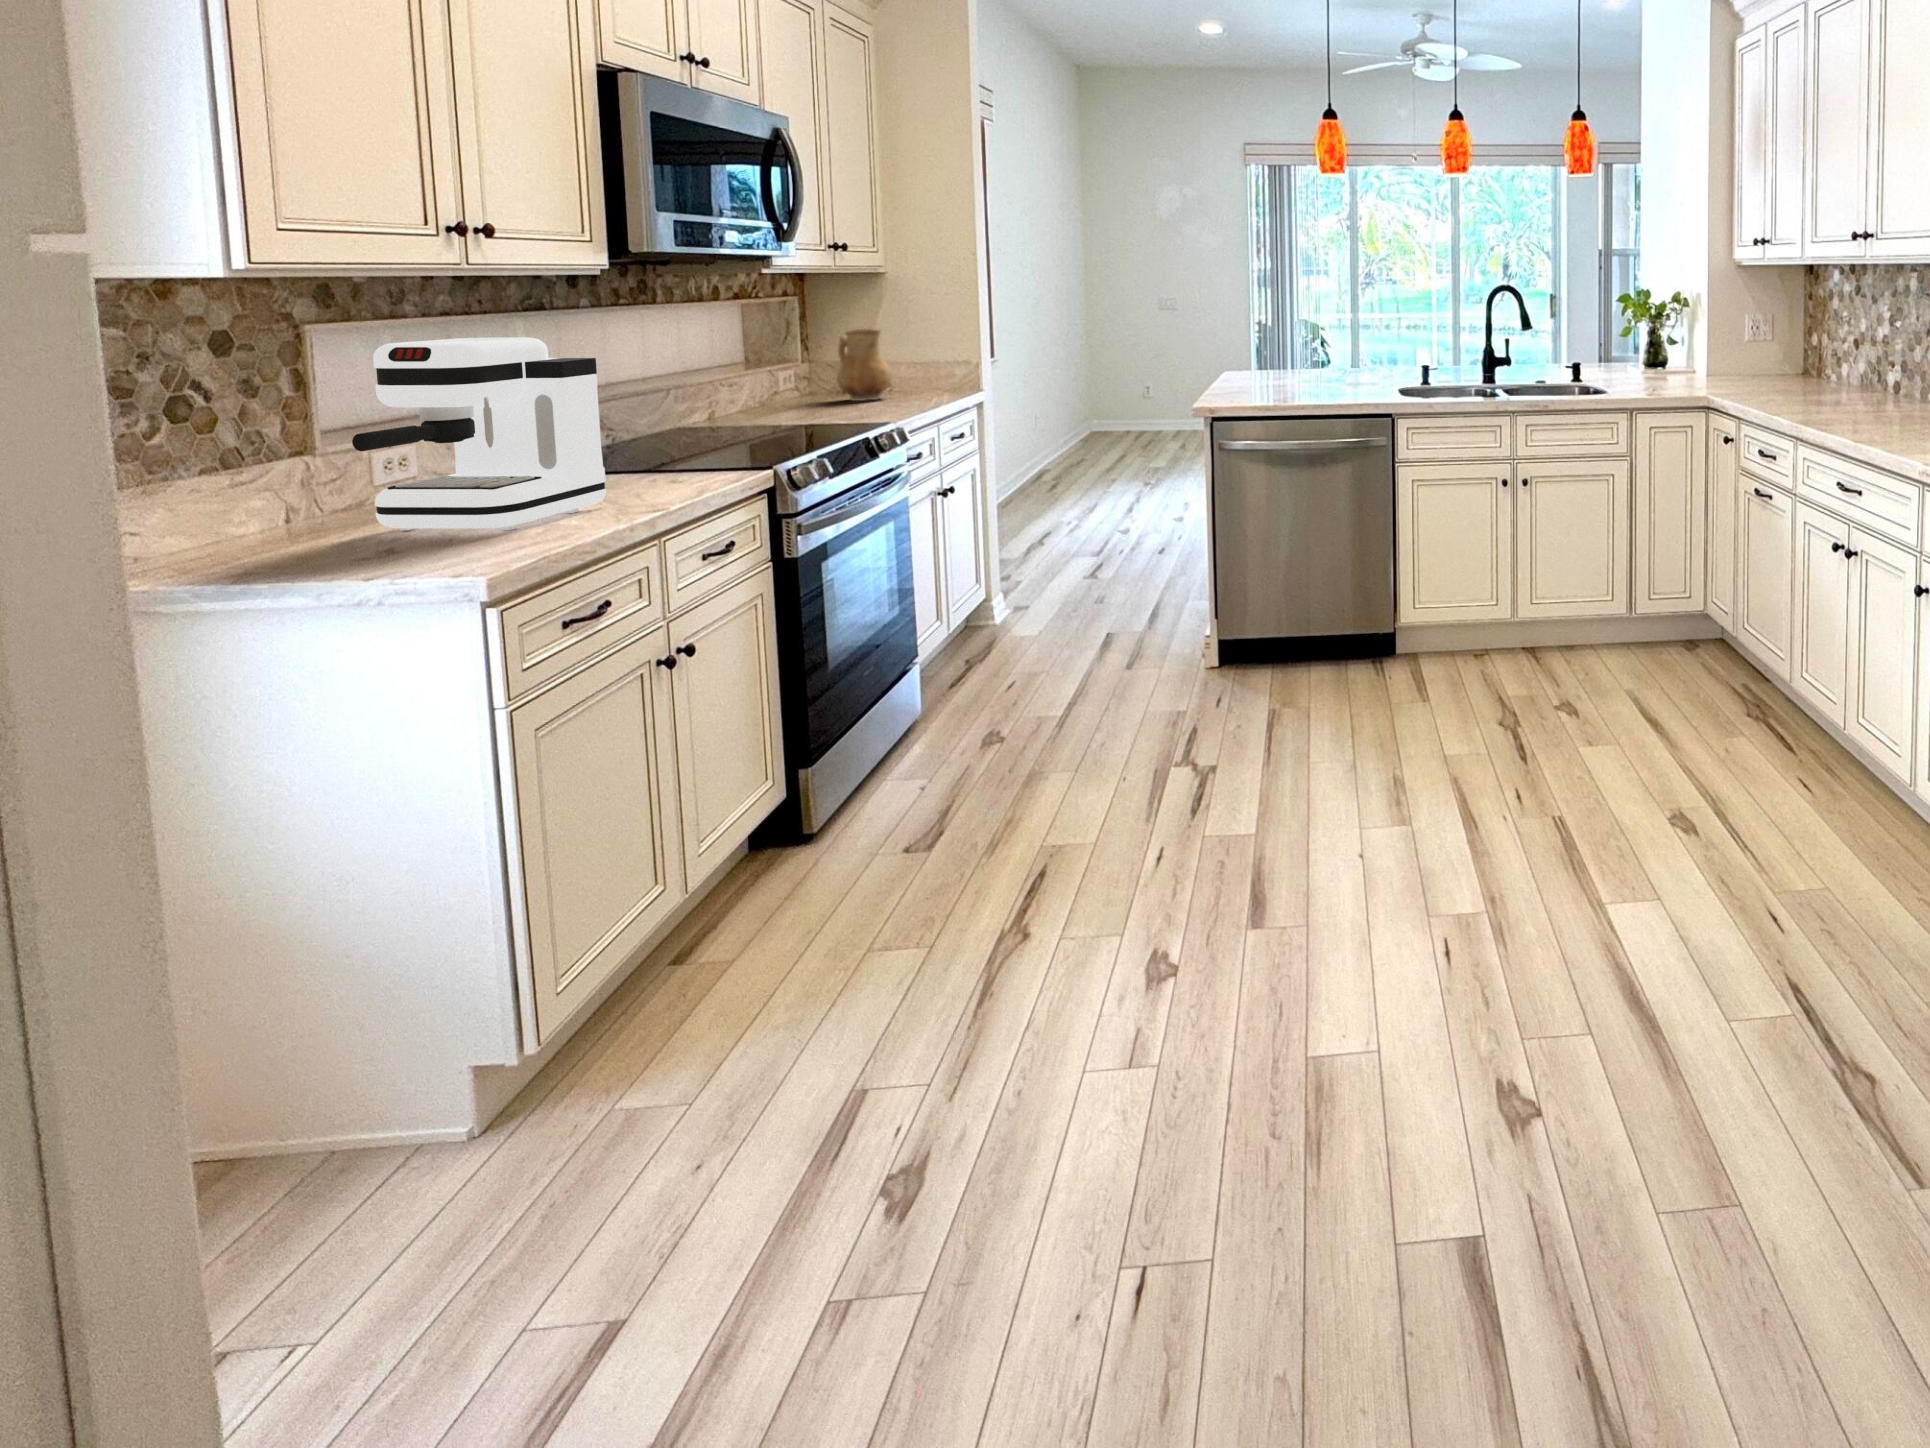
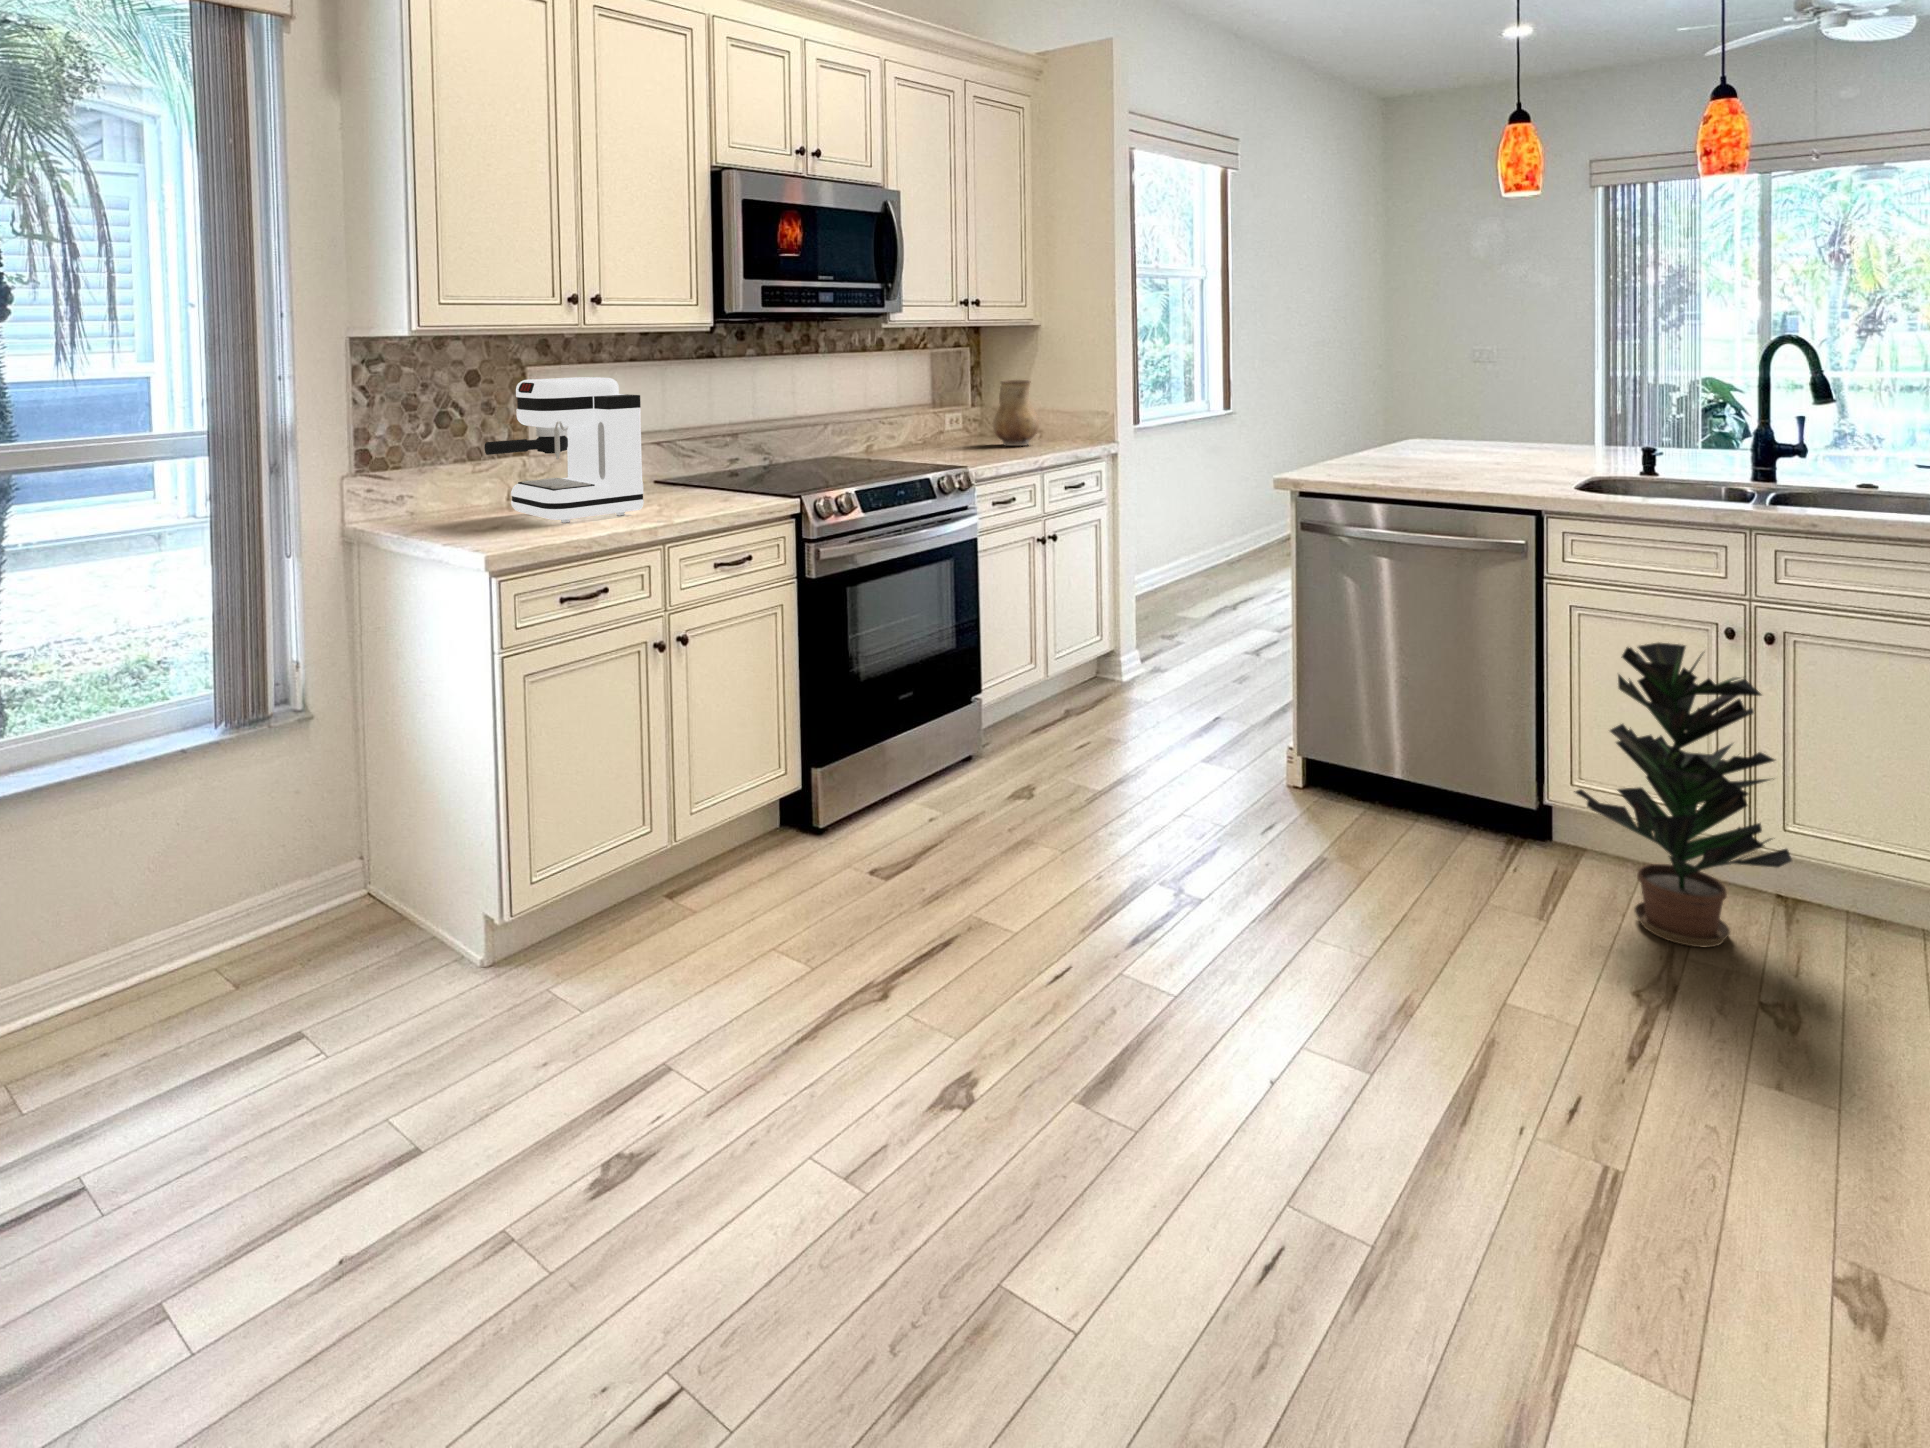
potted plant: none [1436,495,1560,692] -> present [1574,643,1792,947]

